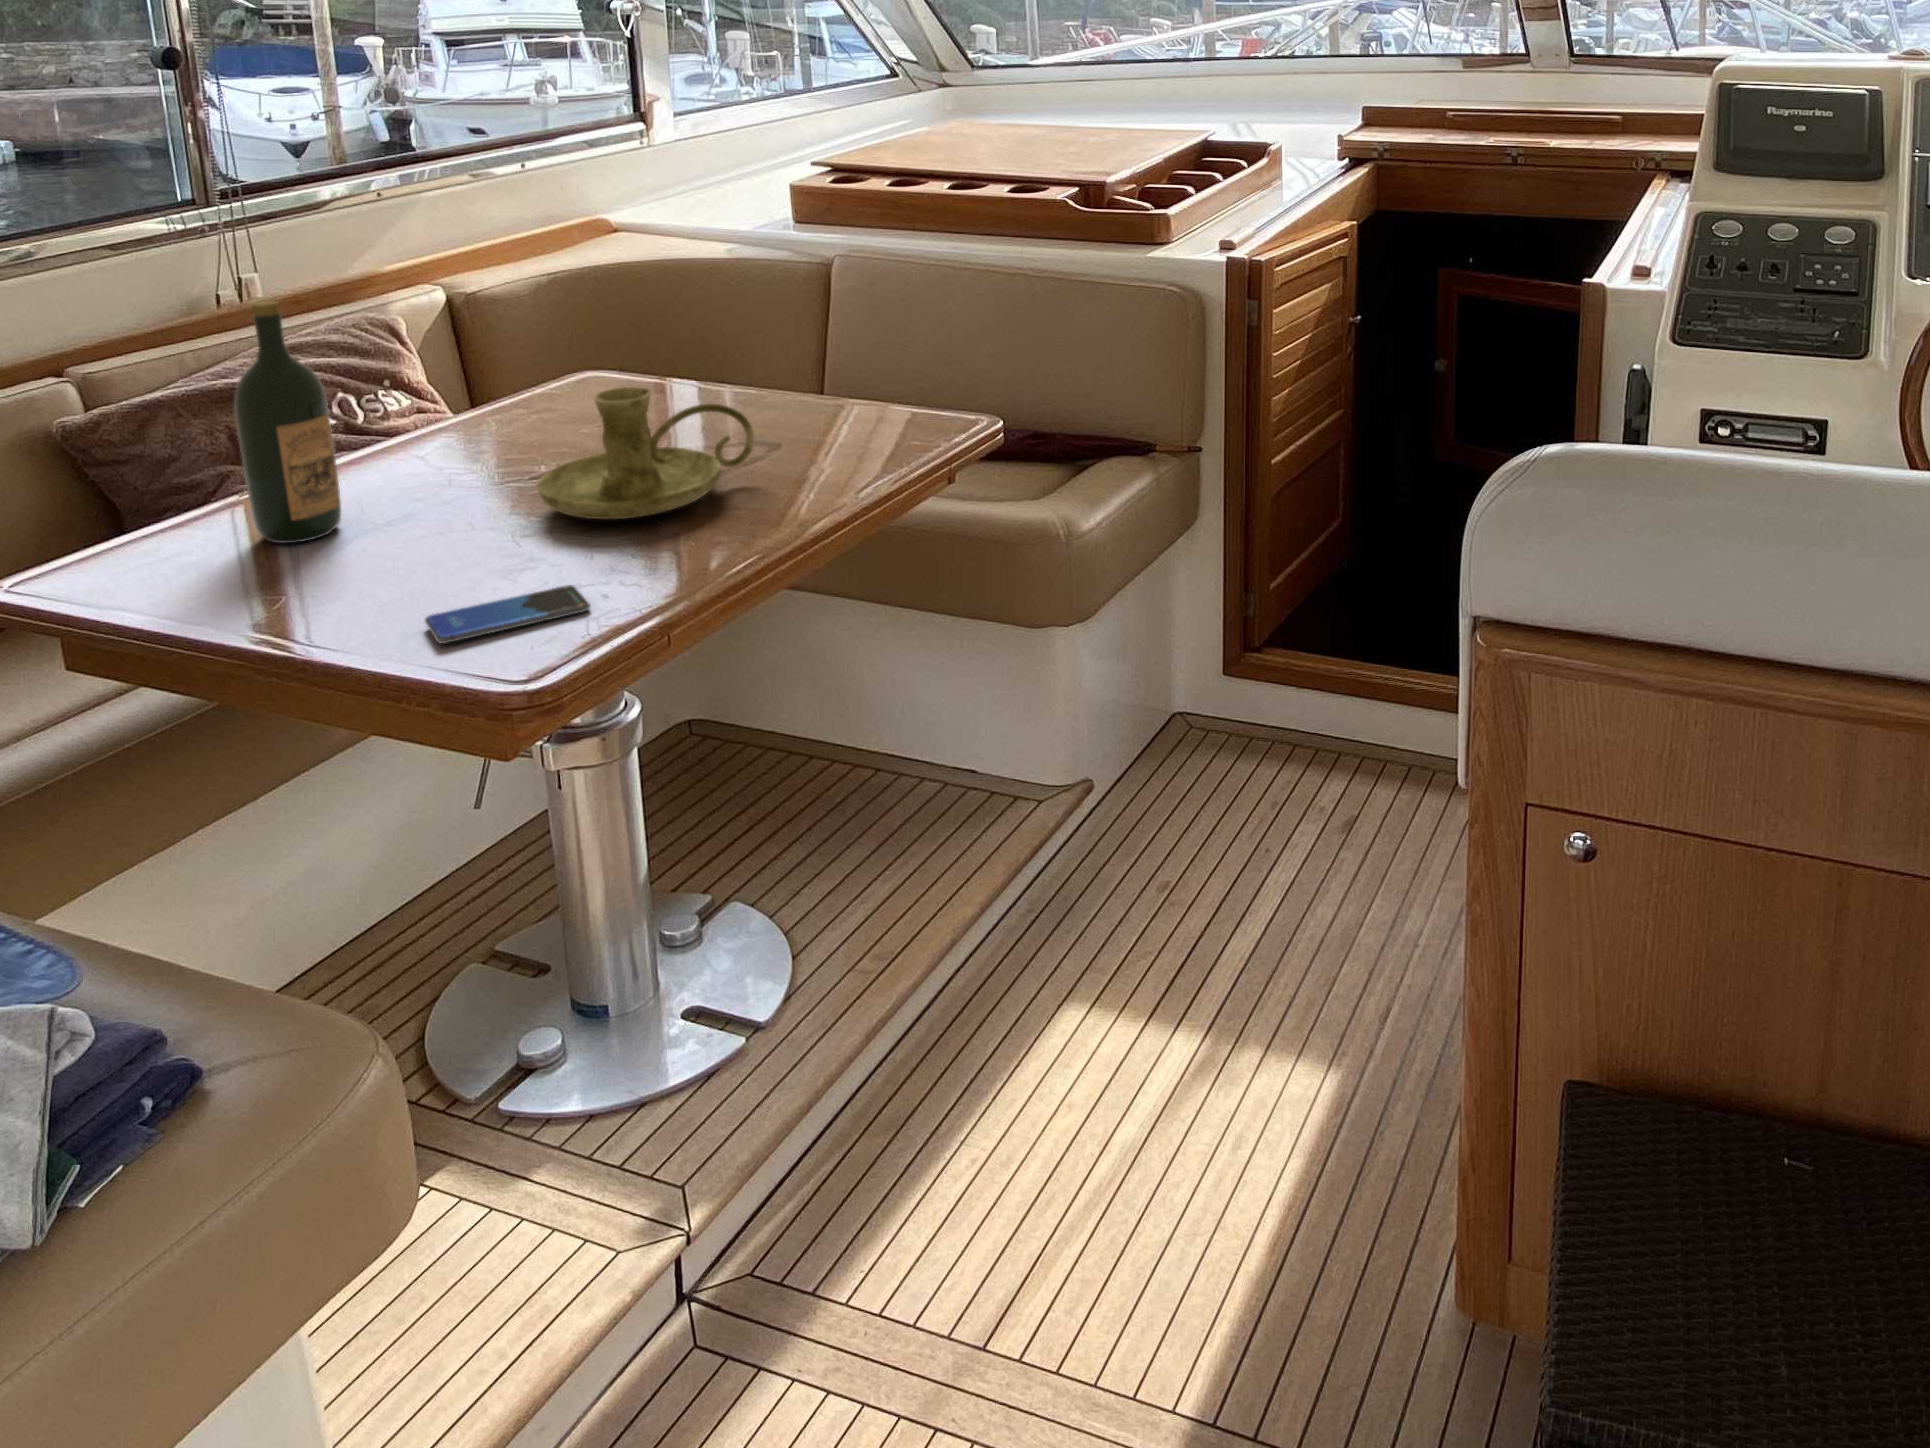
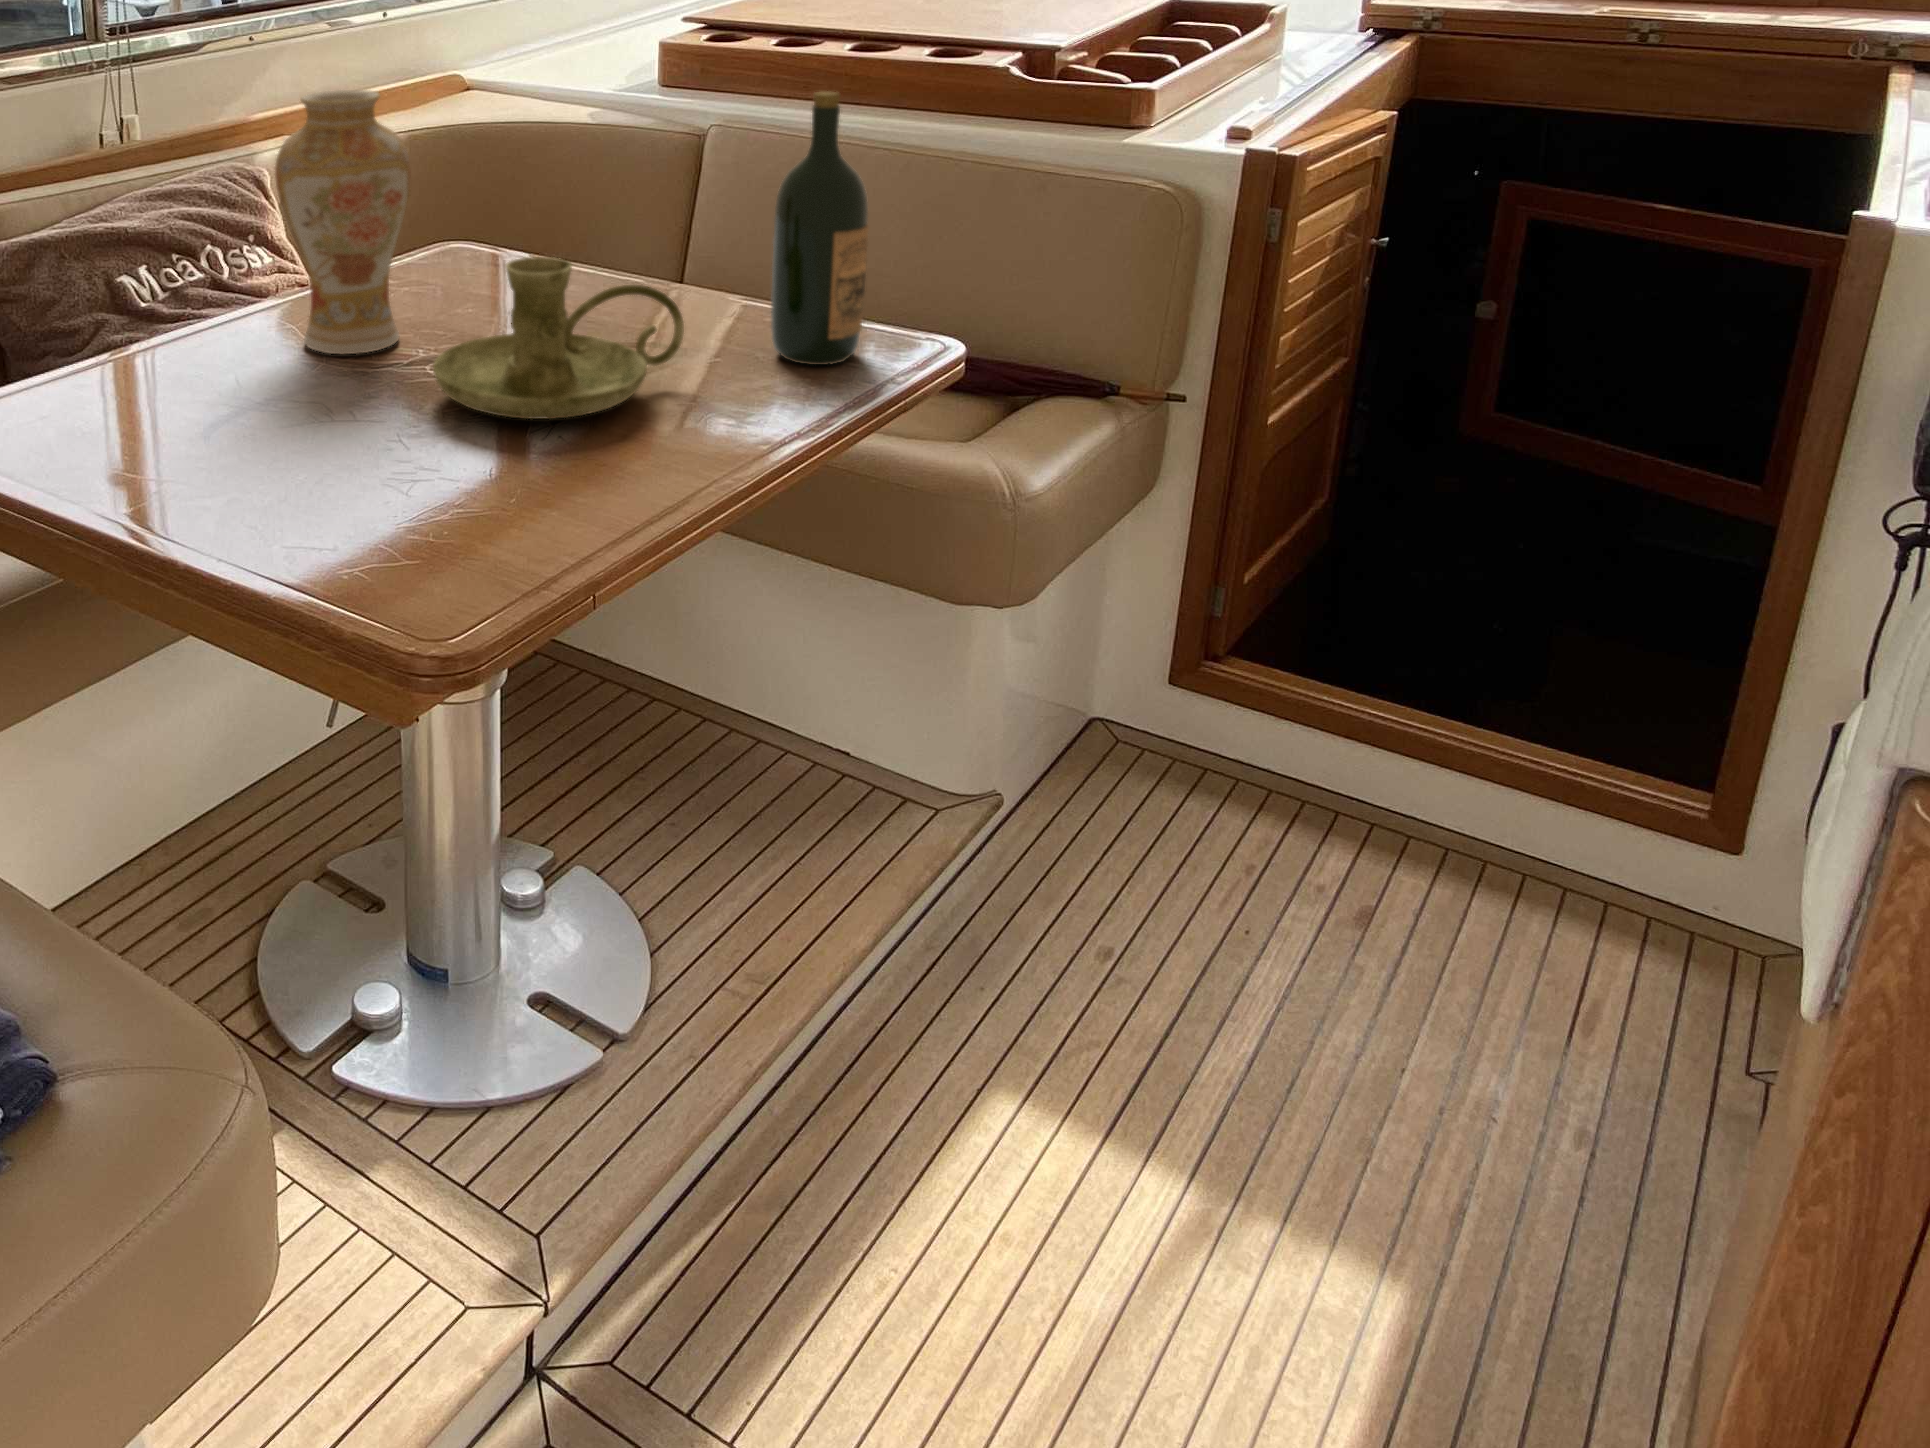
vase: none [389,254,518,482] -> present [275,90,410,354]
wine bottle: present [234,301,341,544] -> present [771,92,868,365]
smartphone: present [425,585,590,644] -> none [320,500,514,560]

